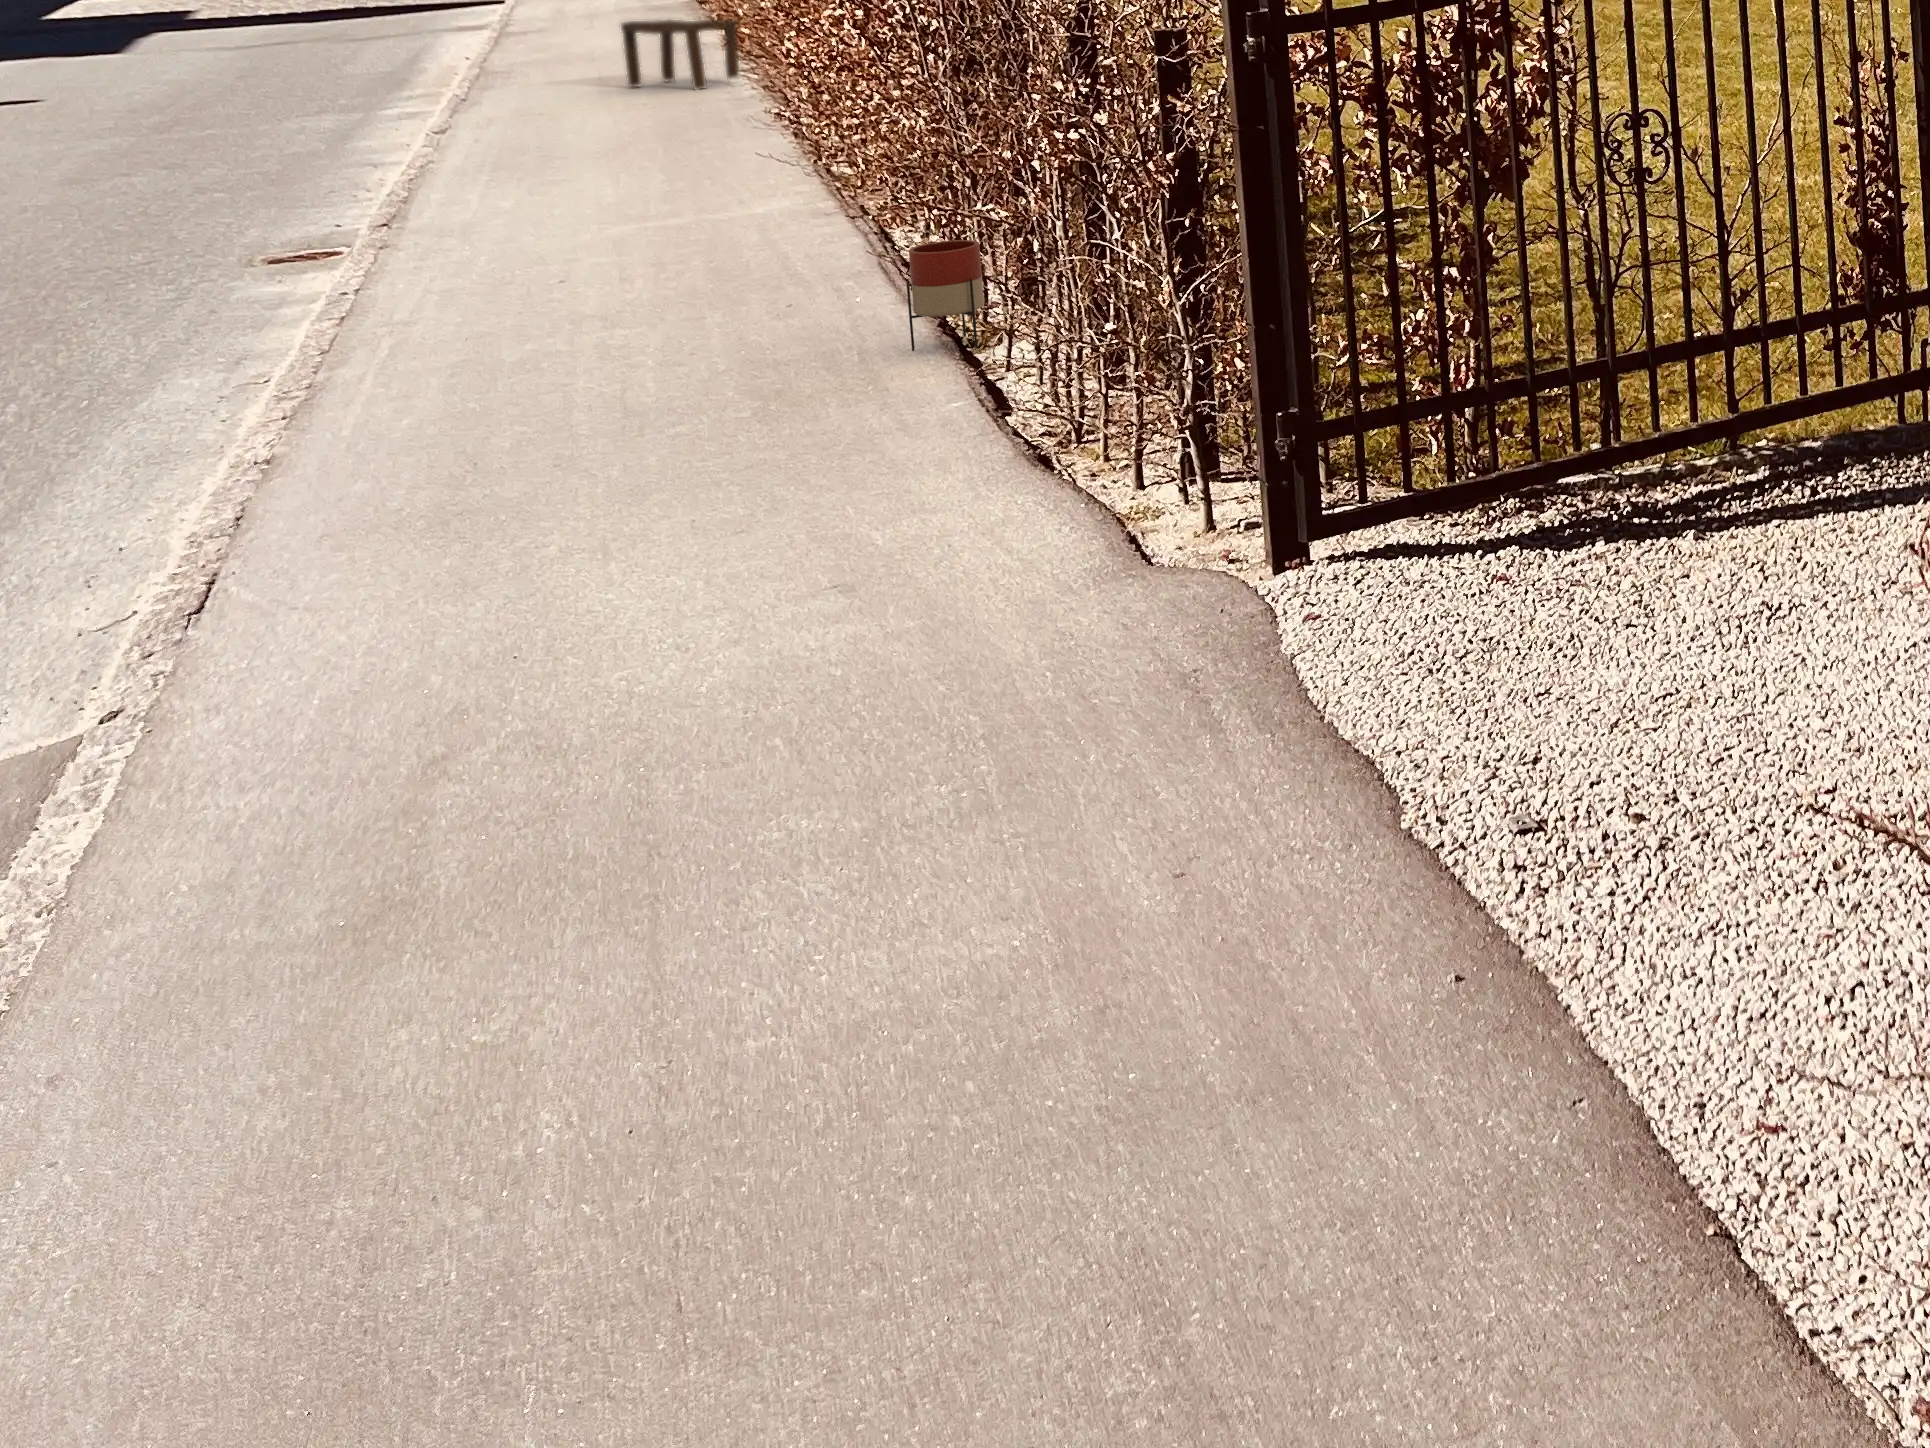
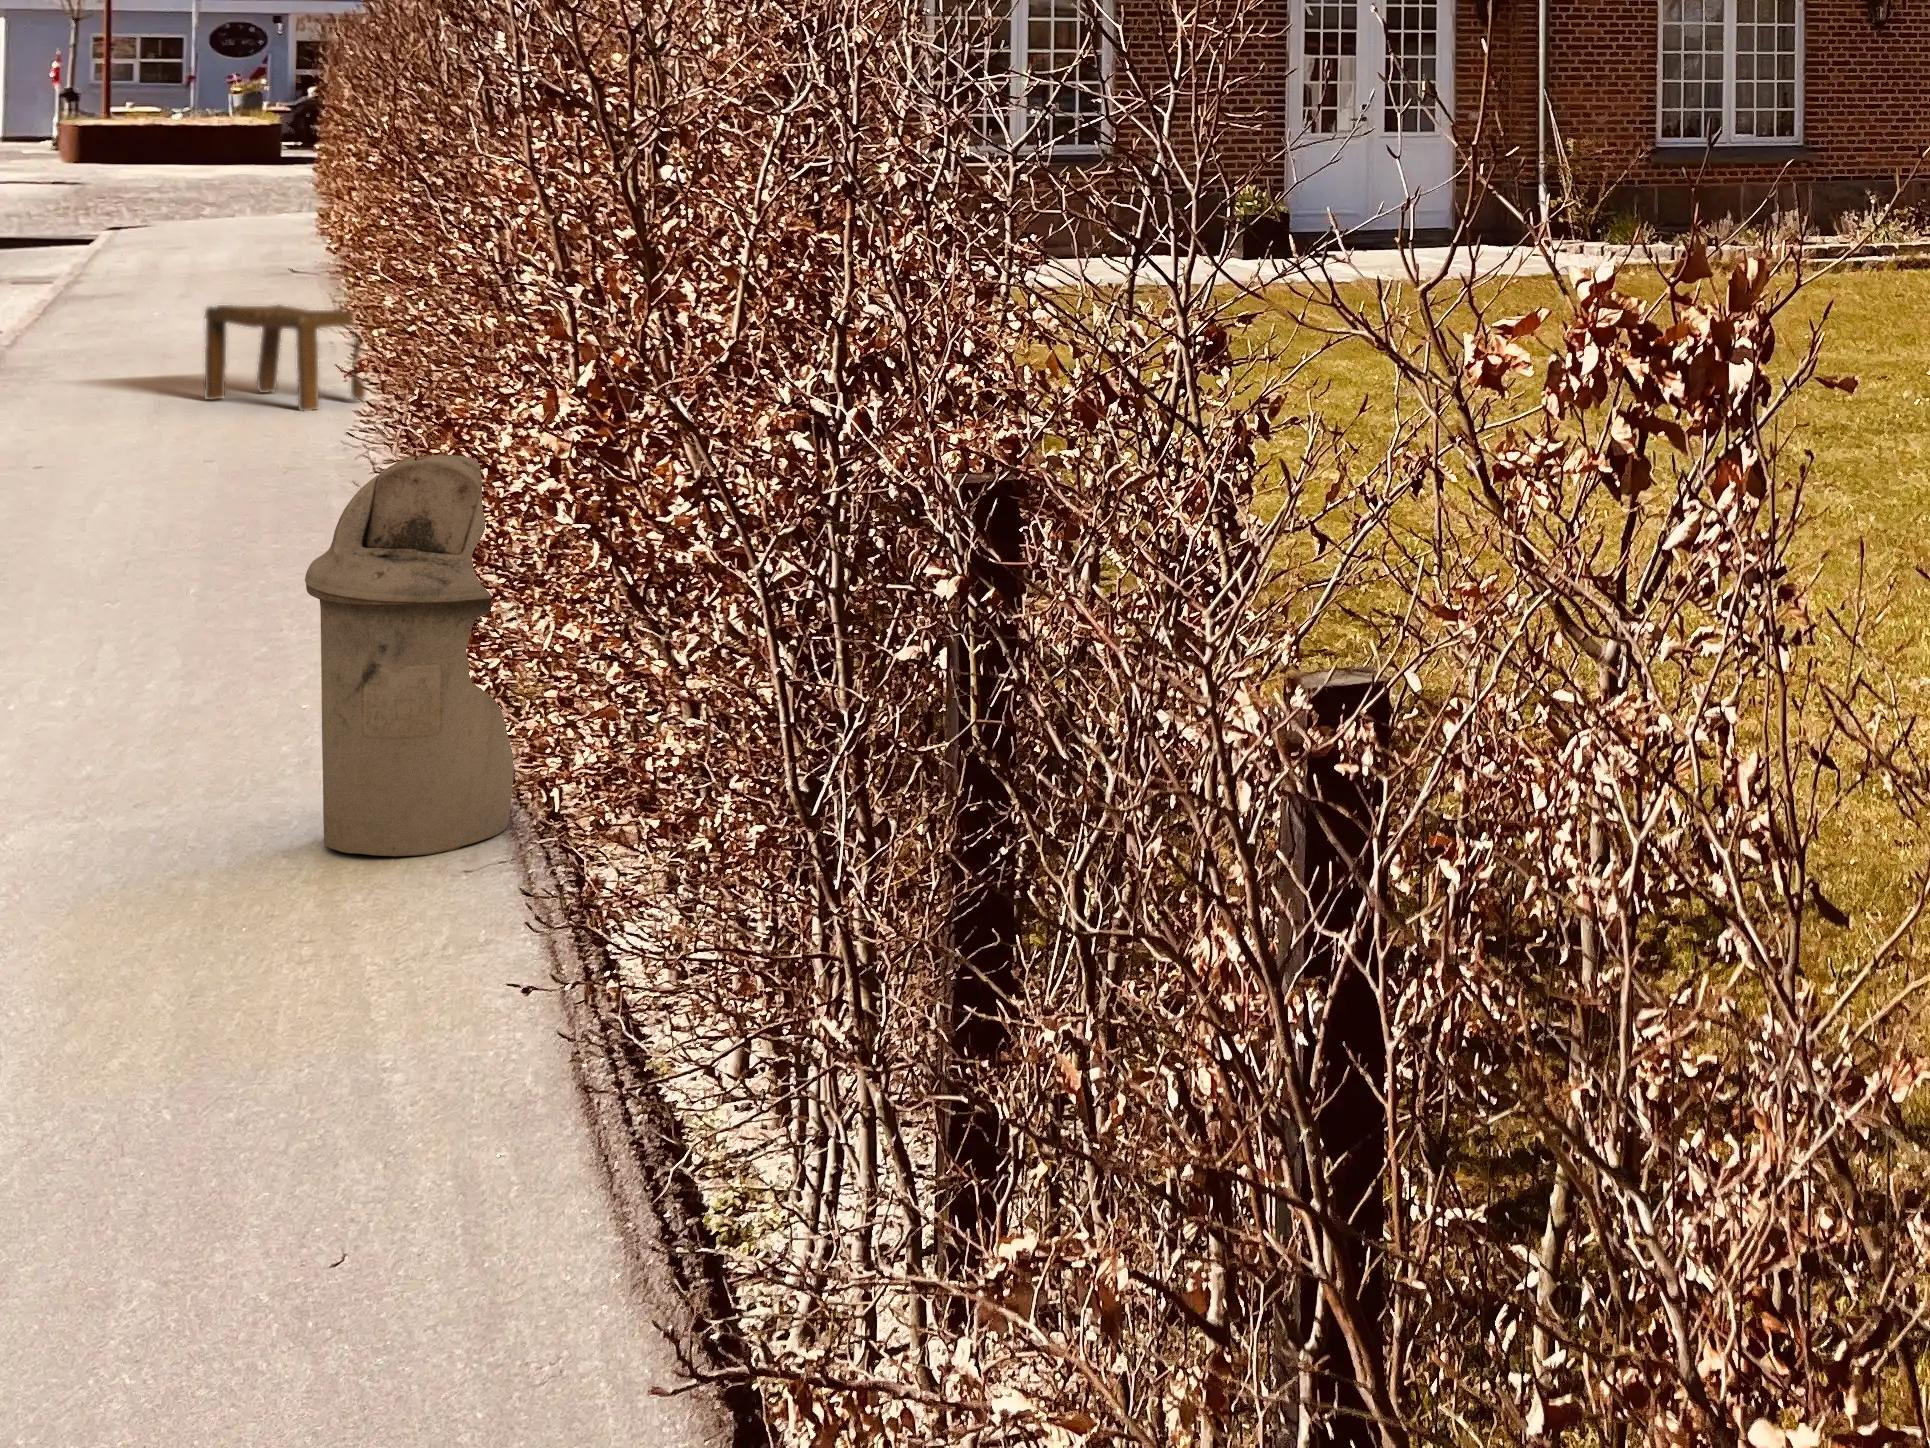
trash can: none [738,49,870,265] -> present [305,453,514,856]
planter: present [906,240,984,351] -> none [586,940,758,1196]

